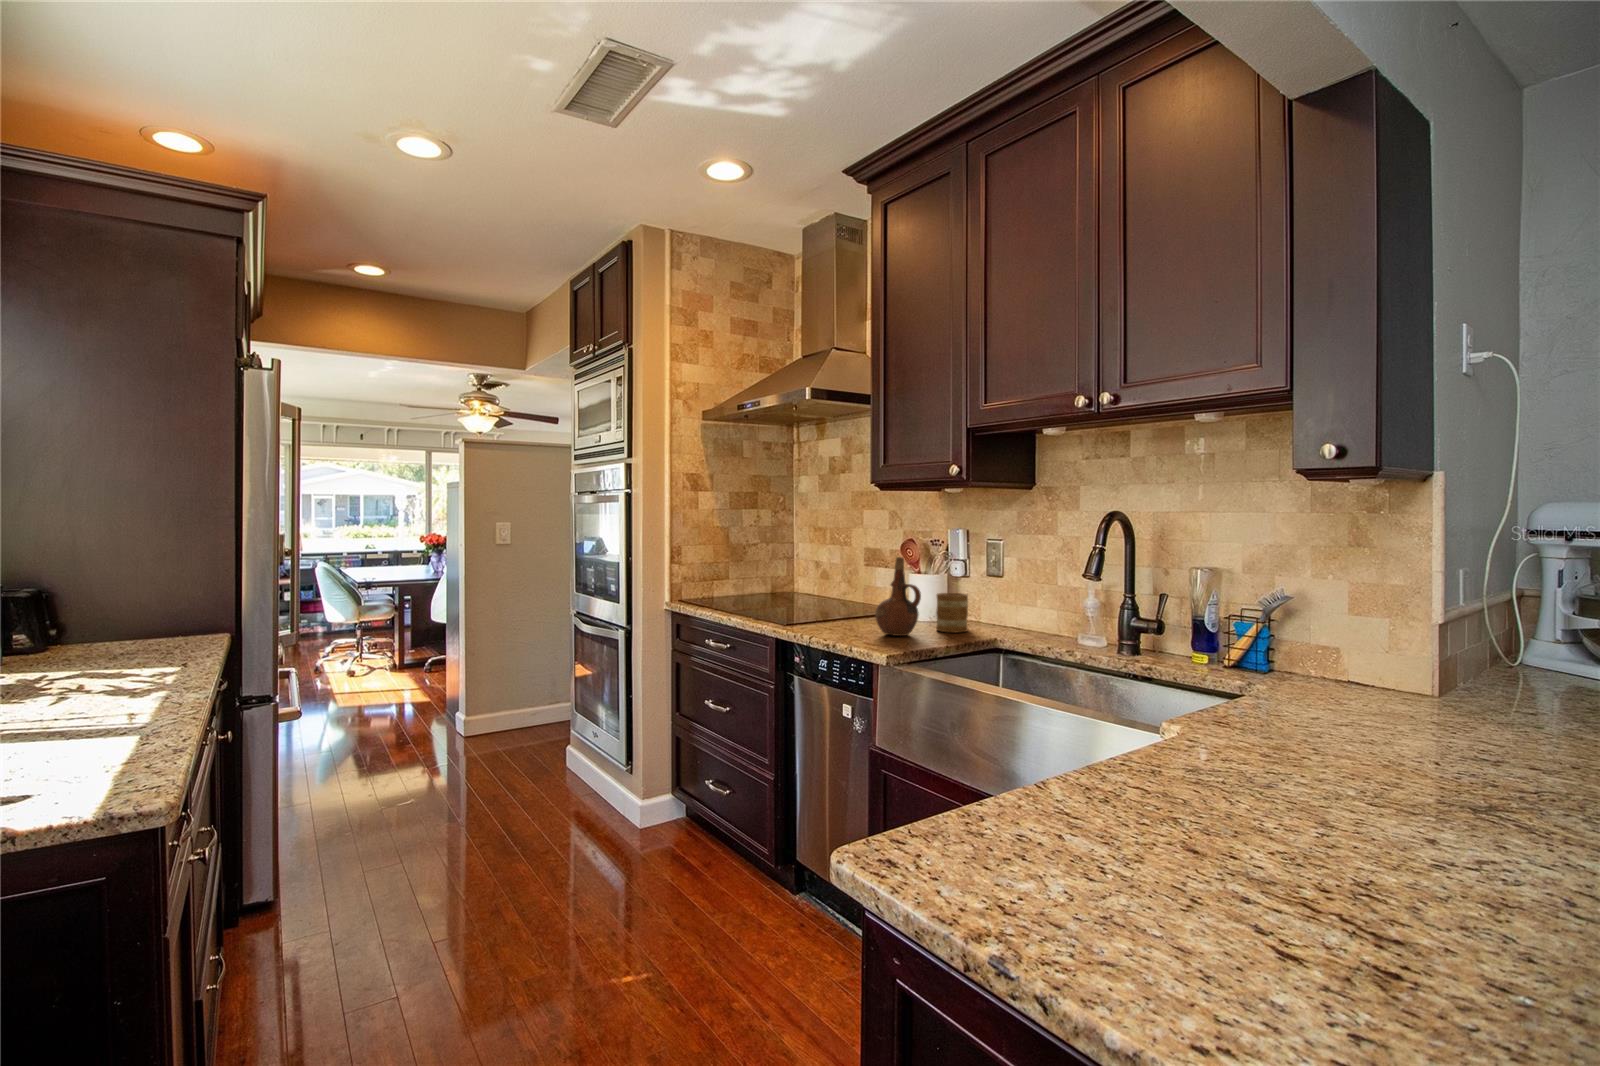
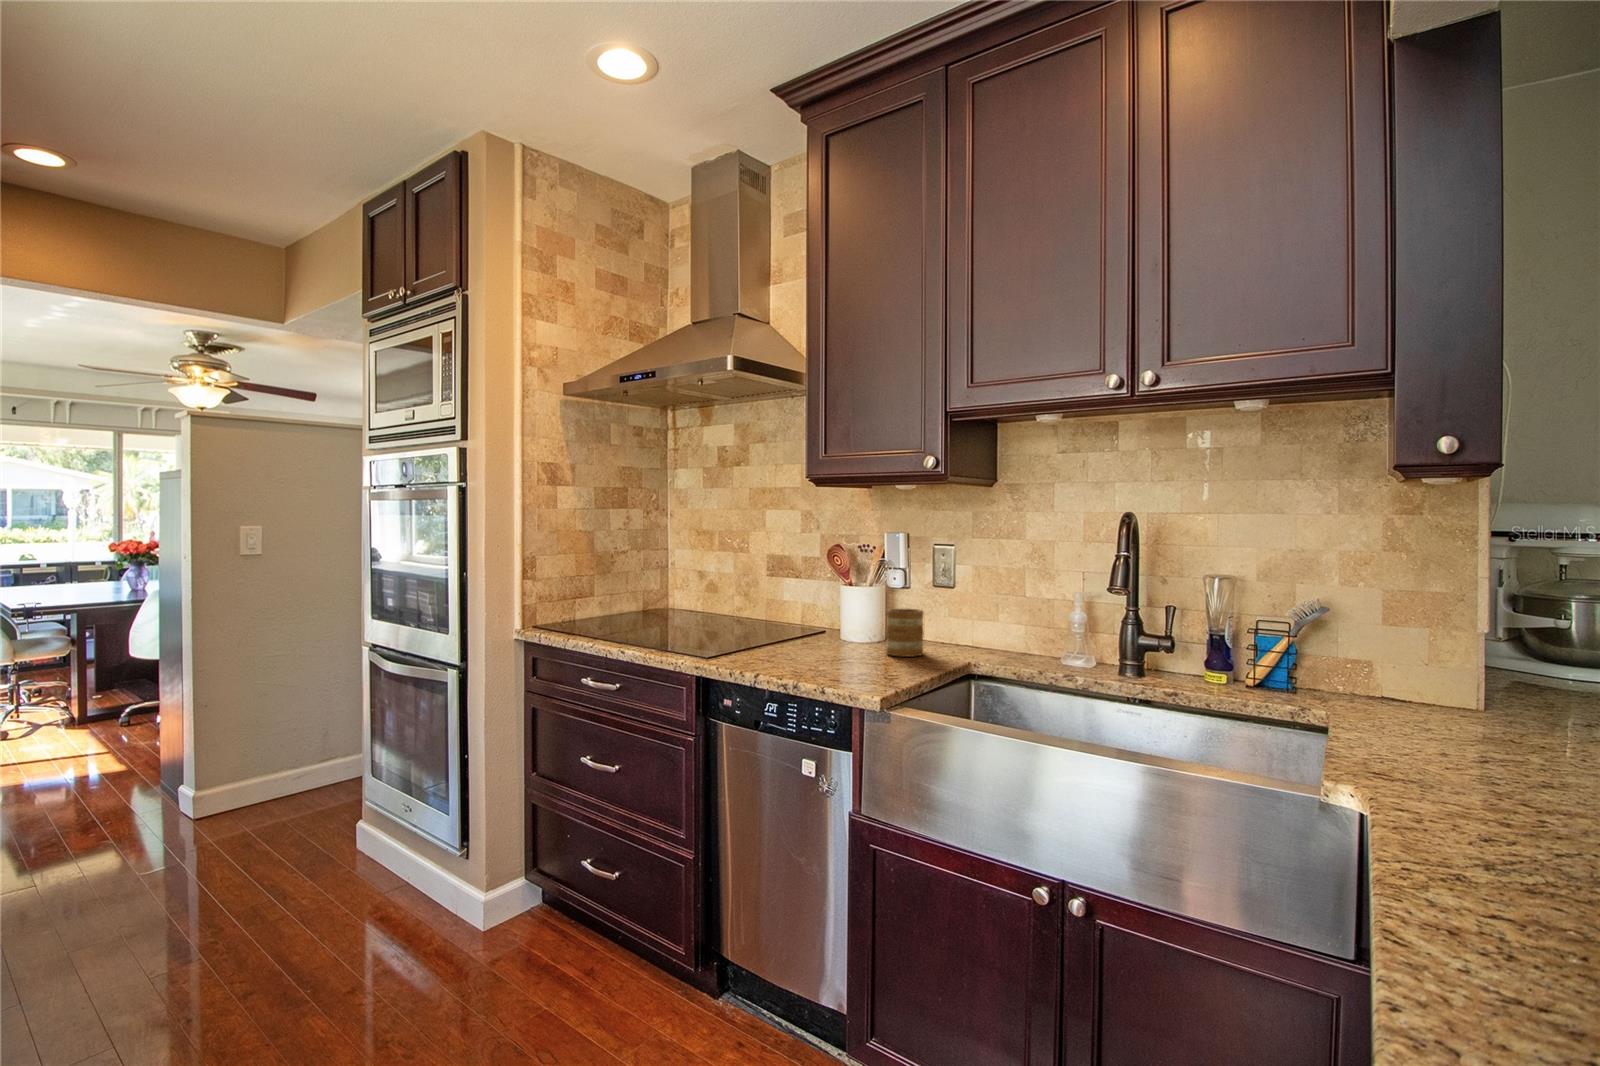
ceramic pitcher: present [875,557,921,636] -> none [820,566,877,663]

